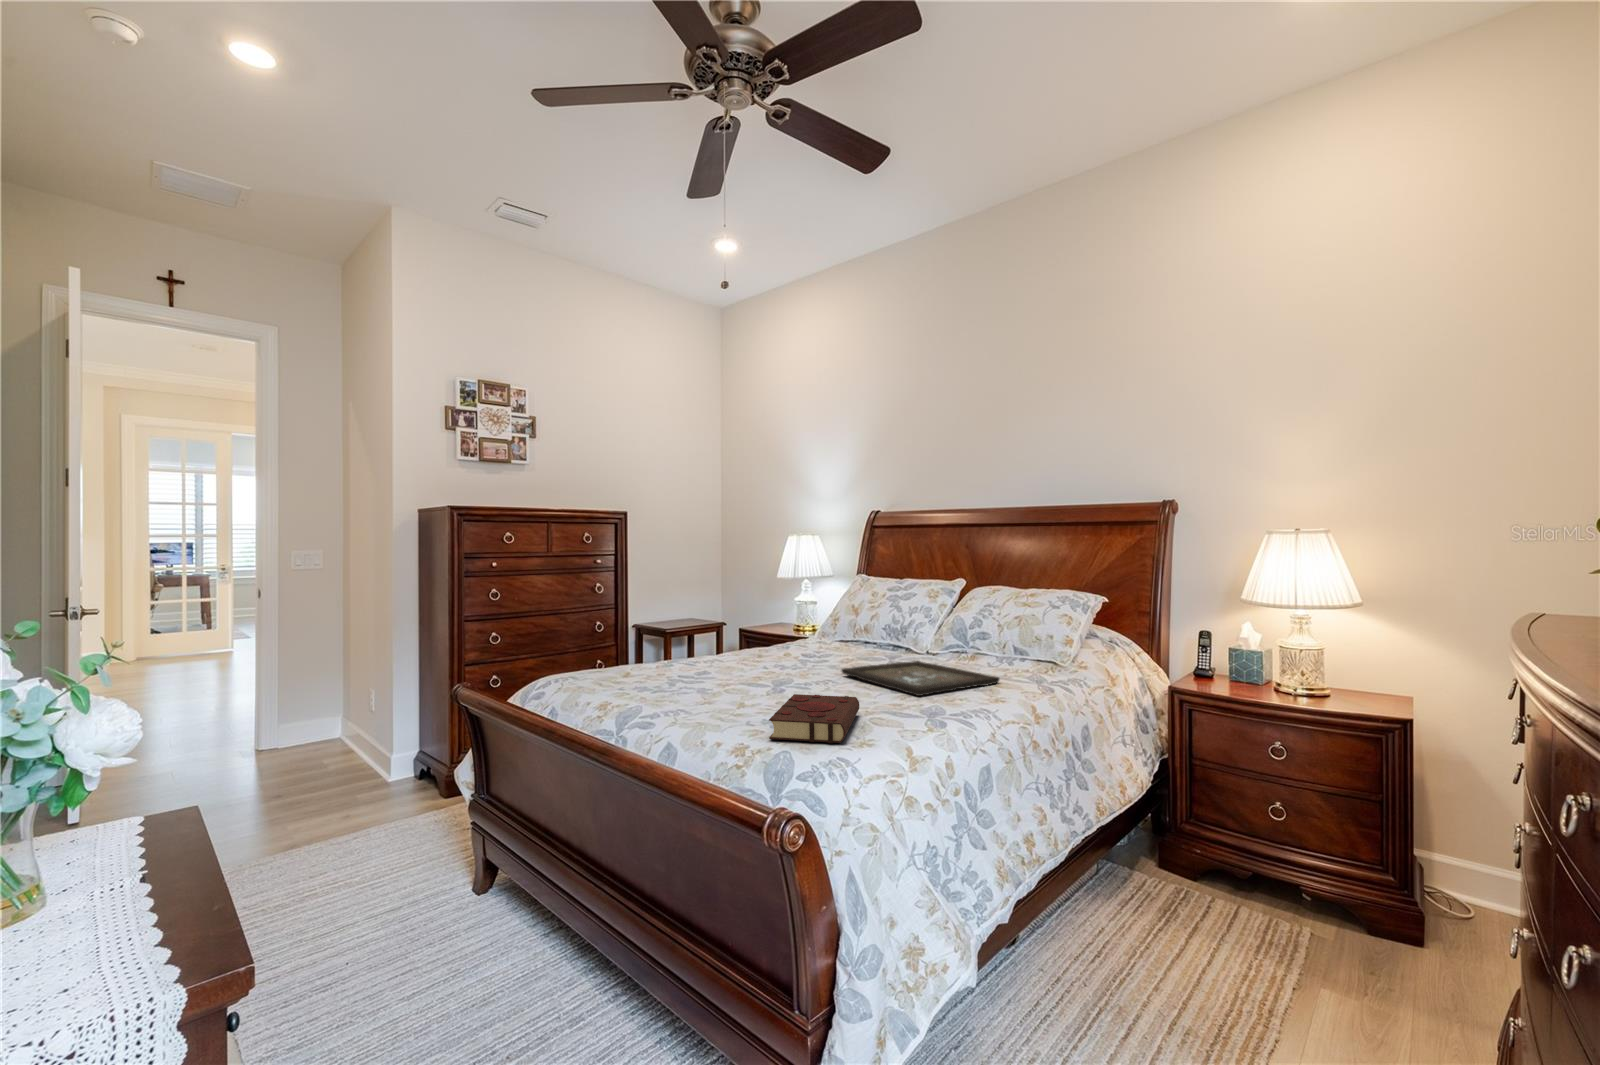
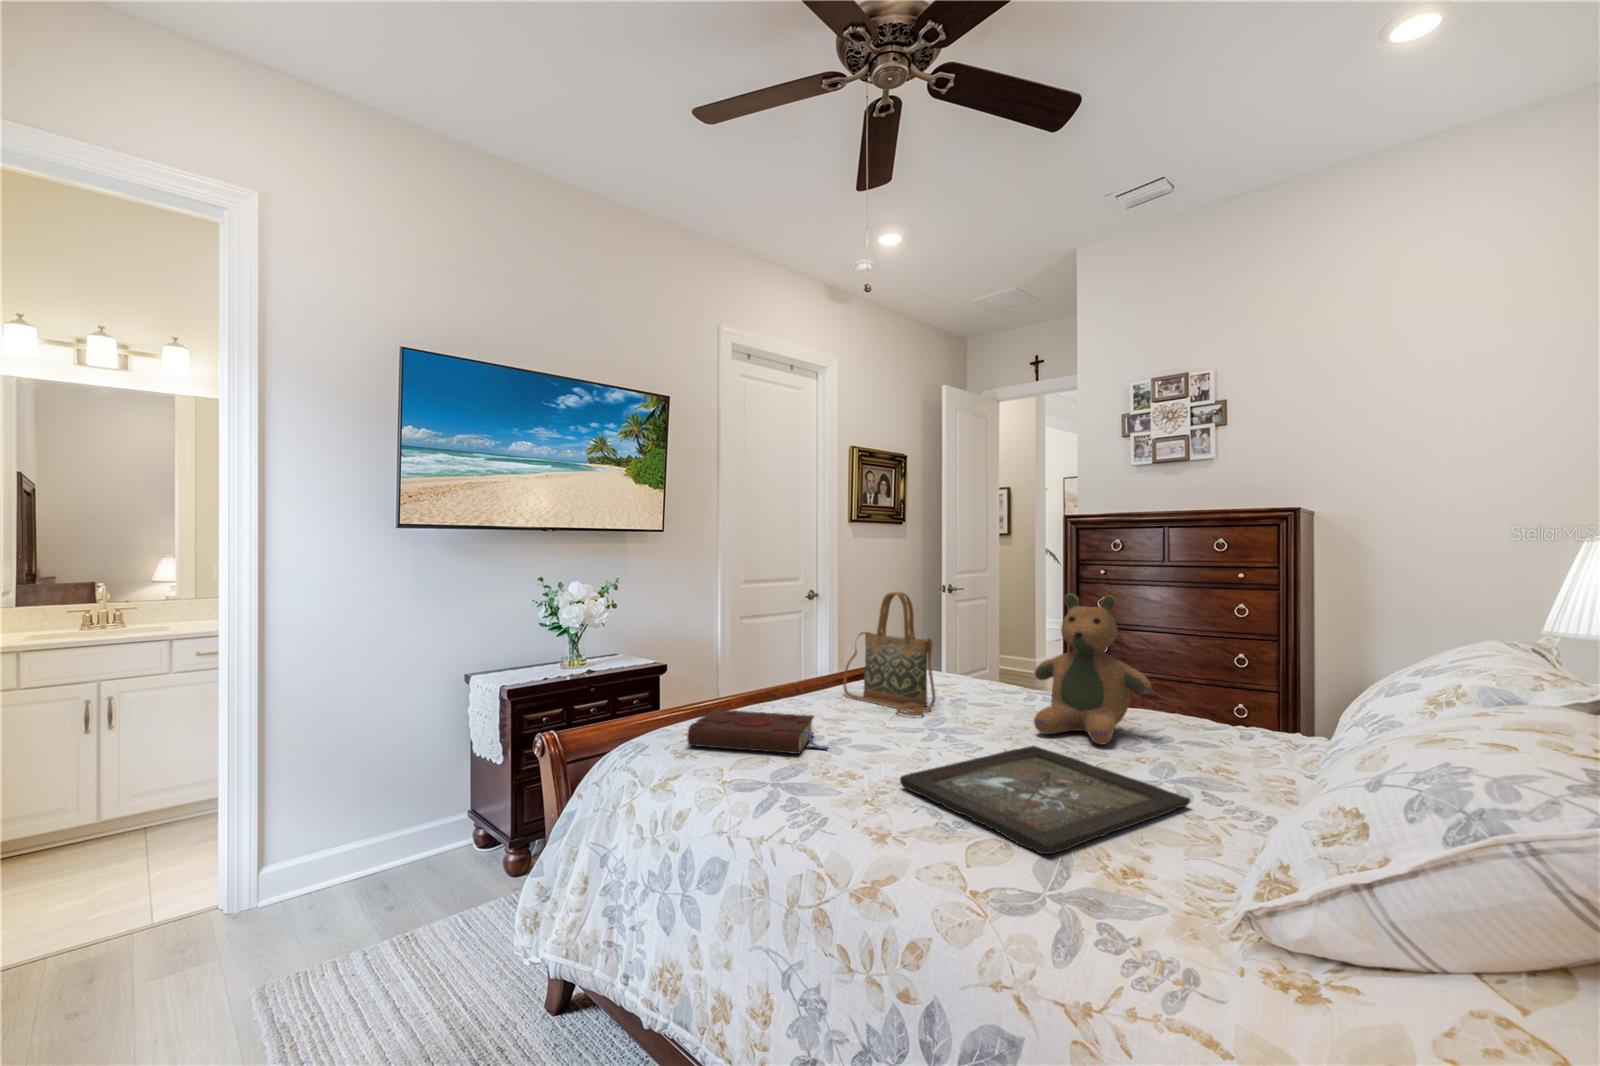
teddy bear: none [744,571,821,671] -> present [1034,593,1152,745]
handbag: none [620,584,735,703] -> present [843,592,935,716]

